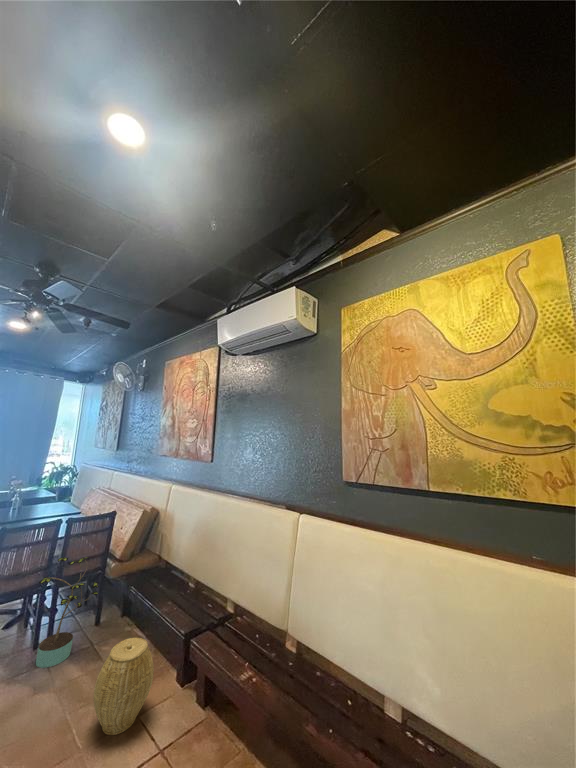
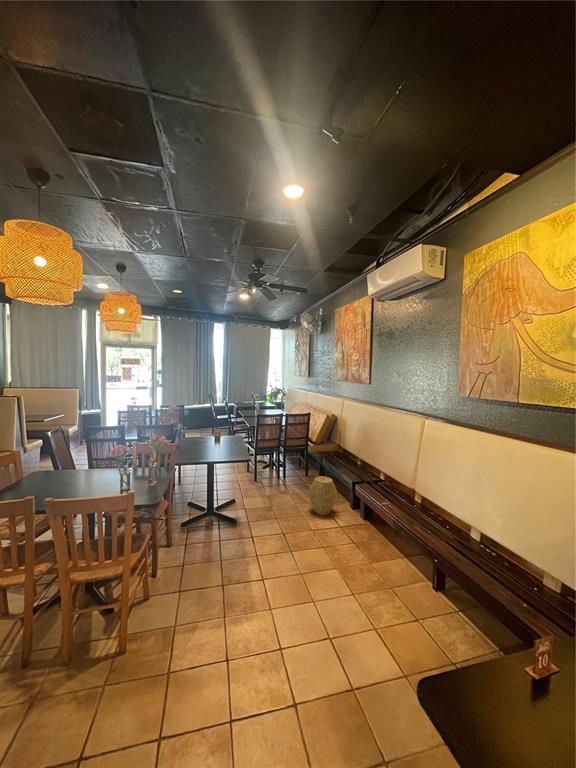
potted plant: present [36,557,99,668] -> none [278,435,306,486]

